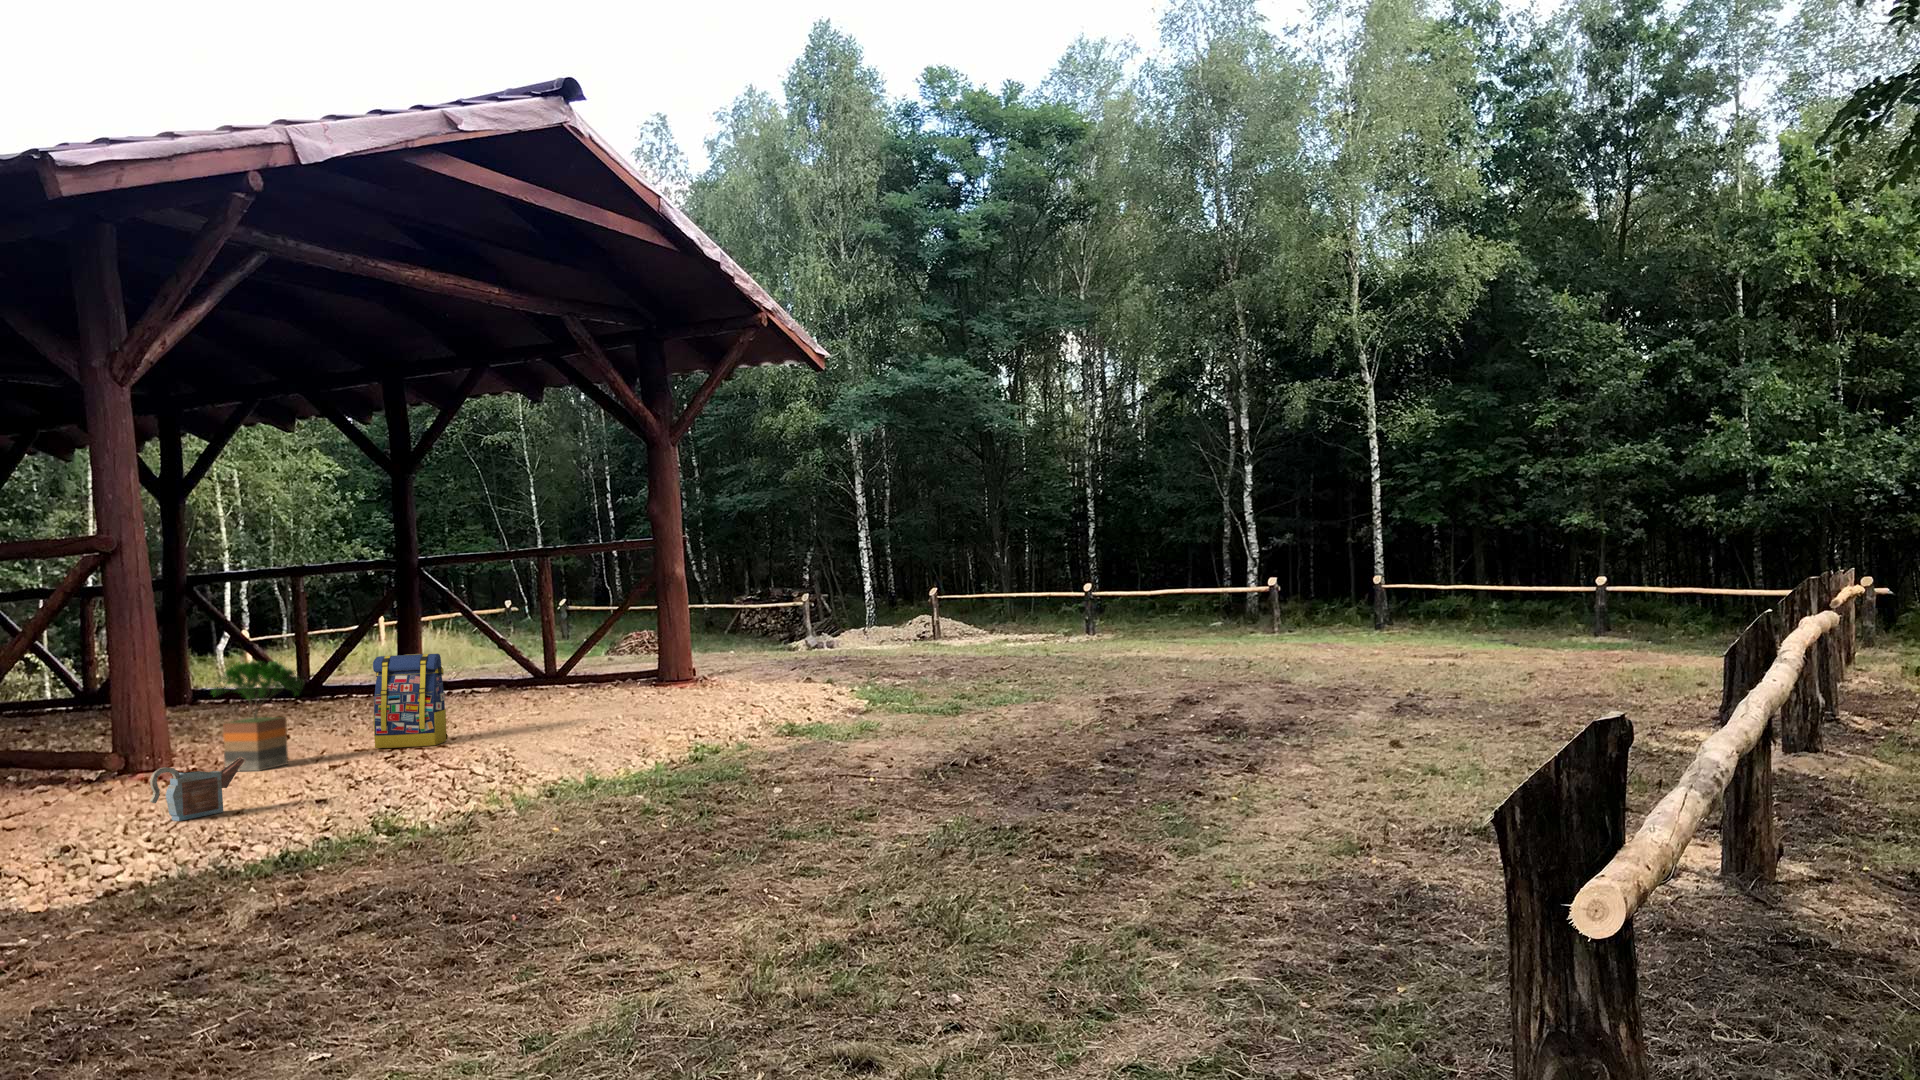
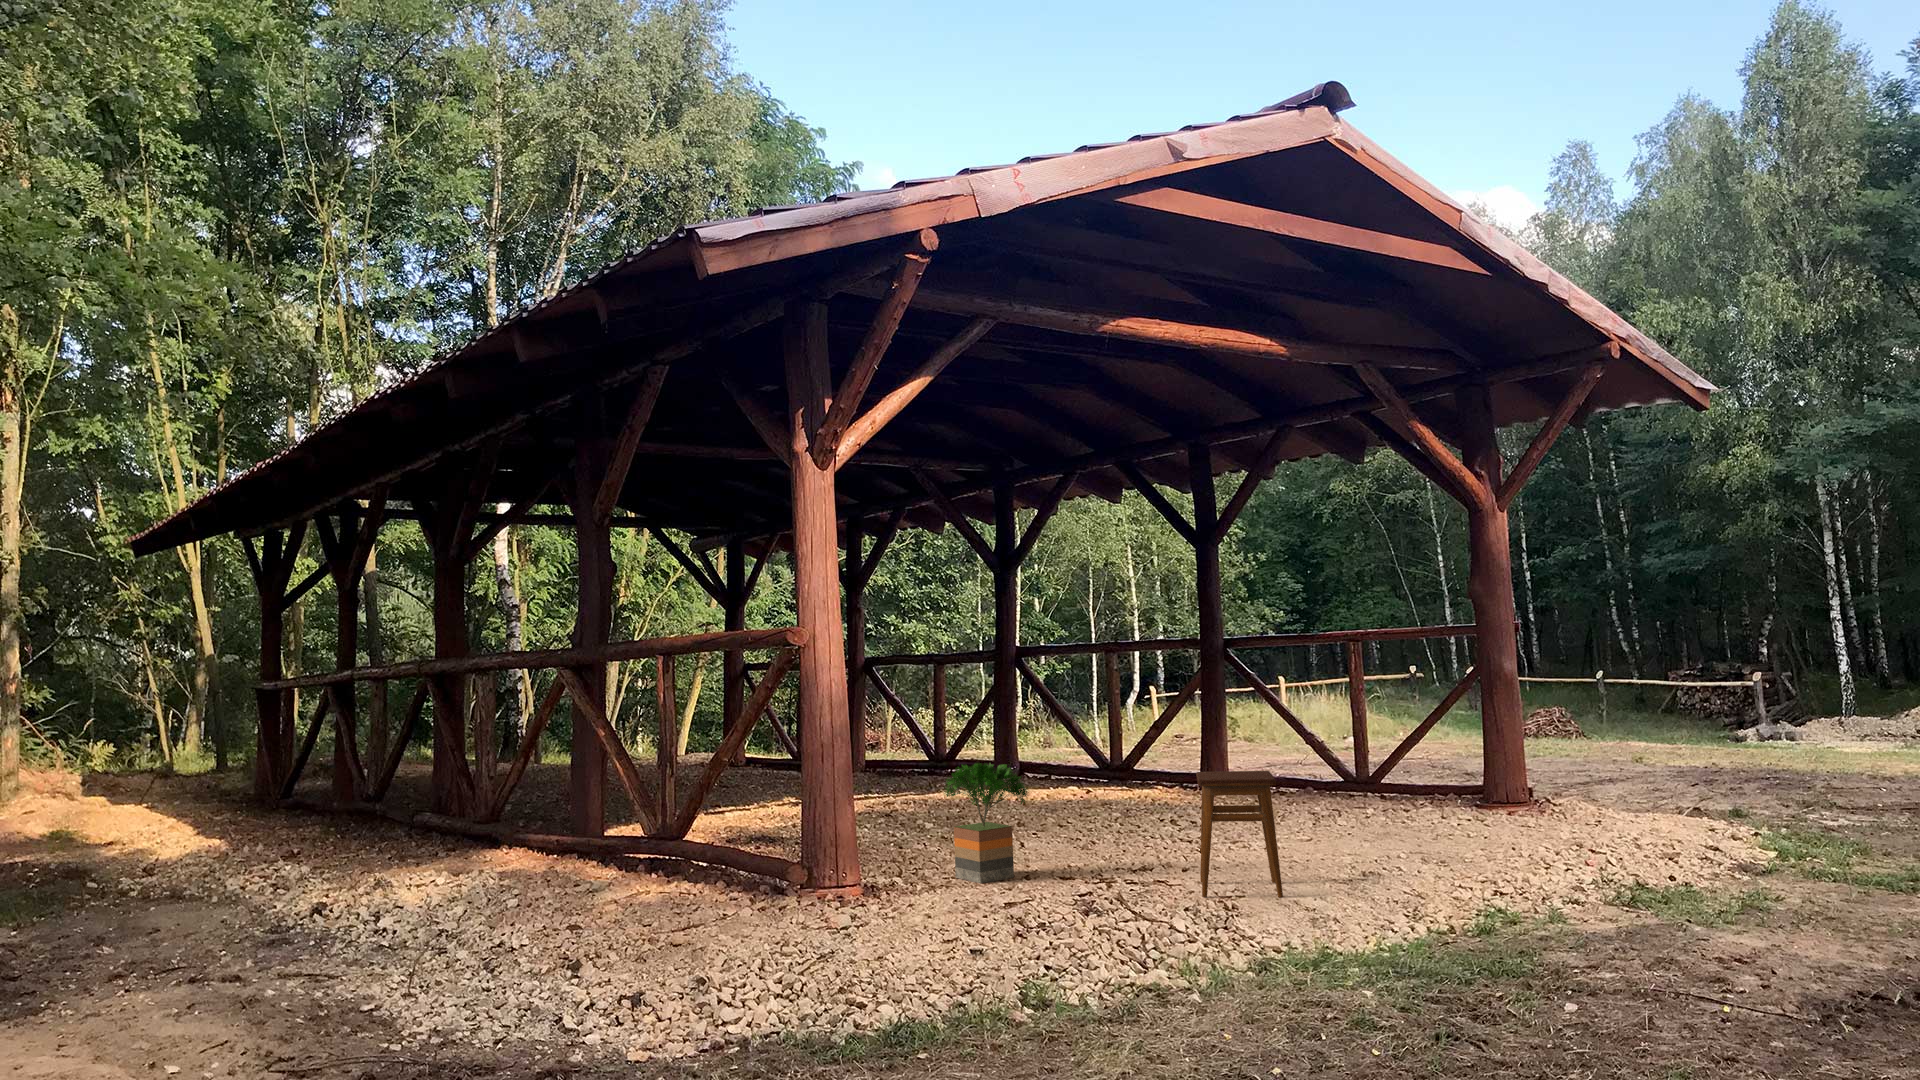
stool: none [470,649,552,752] -> present [1196,771,1283,897]
backpack: present [373,654,448,748] -> none [1108,763,1186,872]
watering can: present [150,757,245,821] -> none [799,889,901,956]

